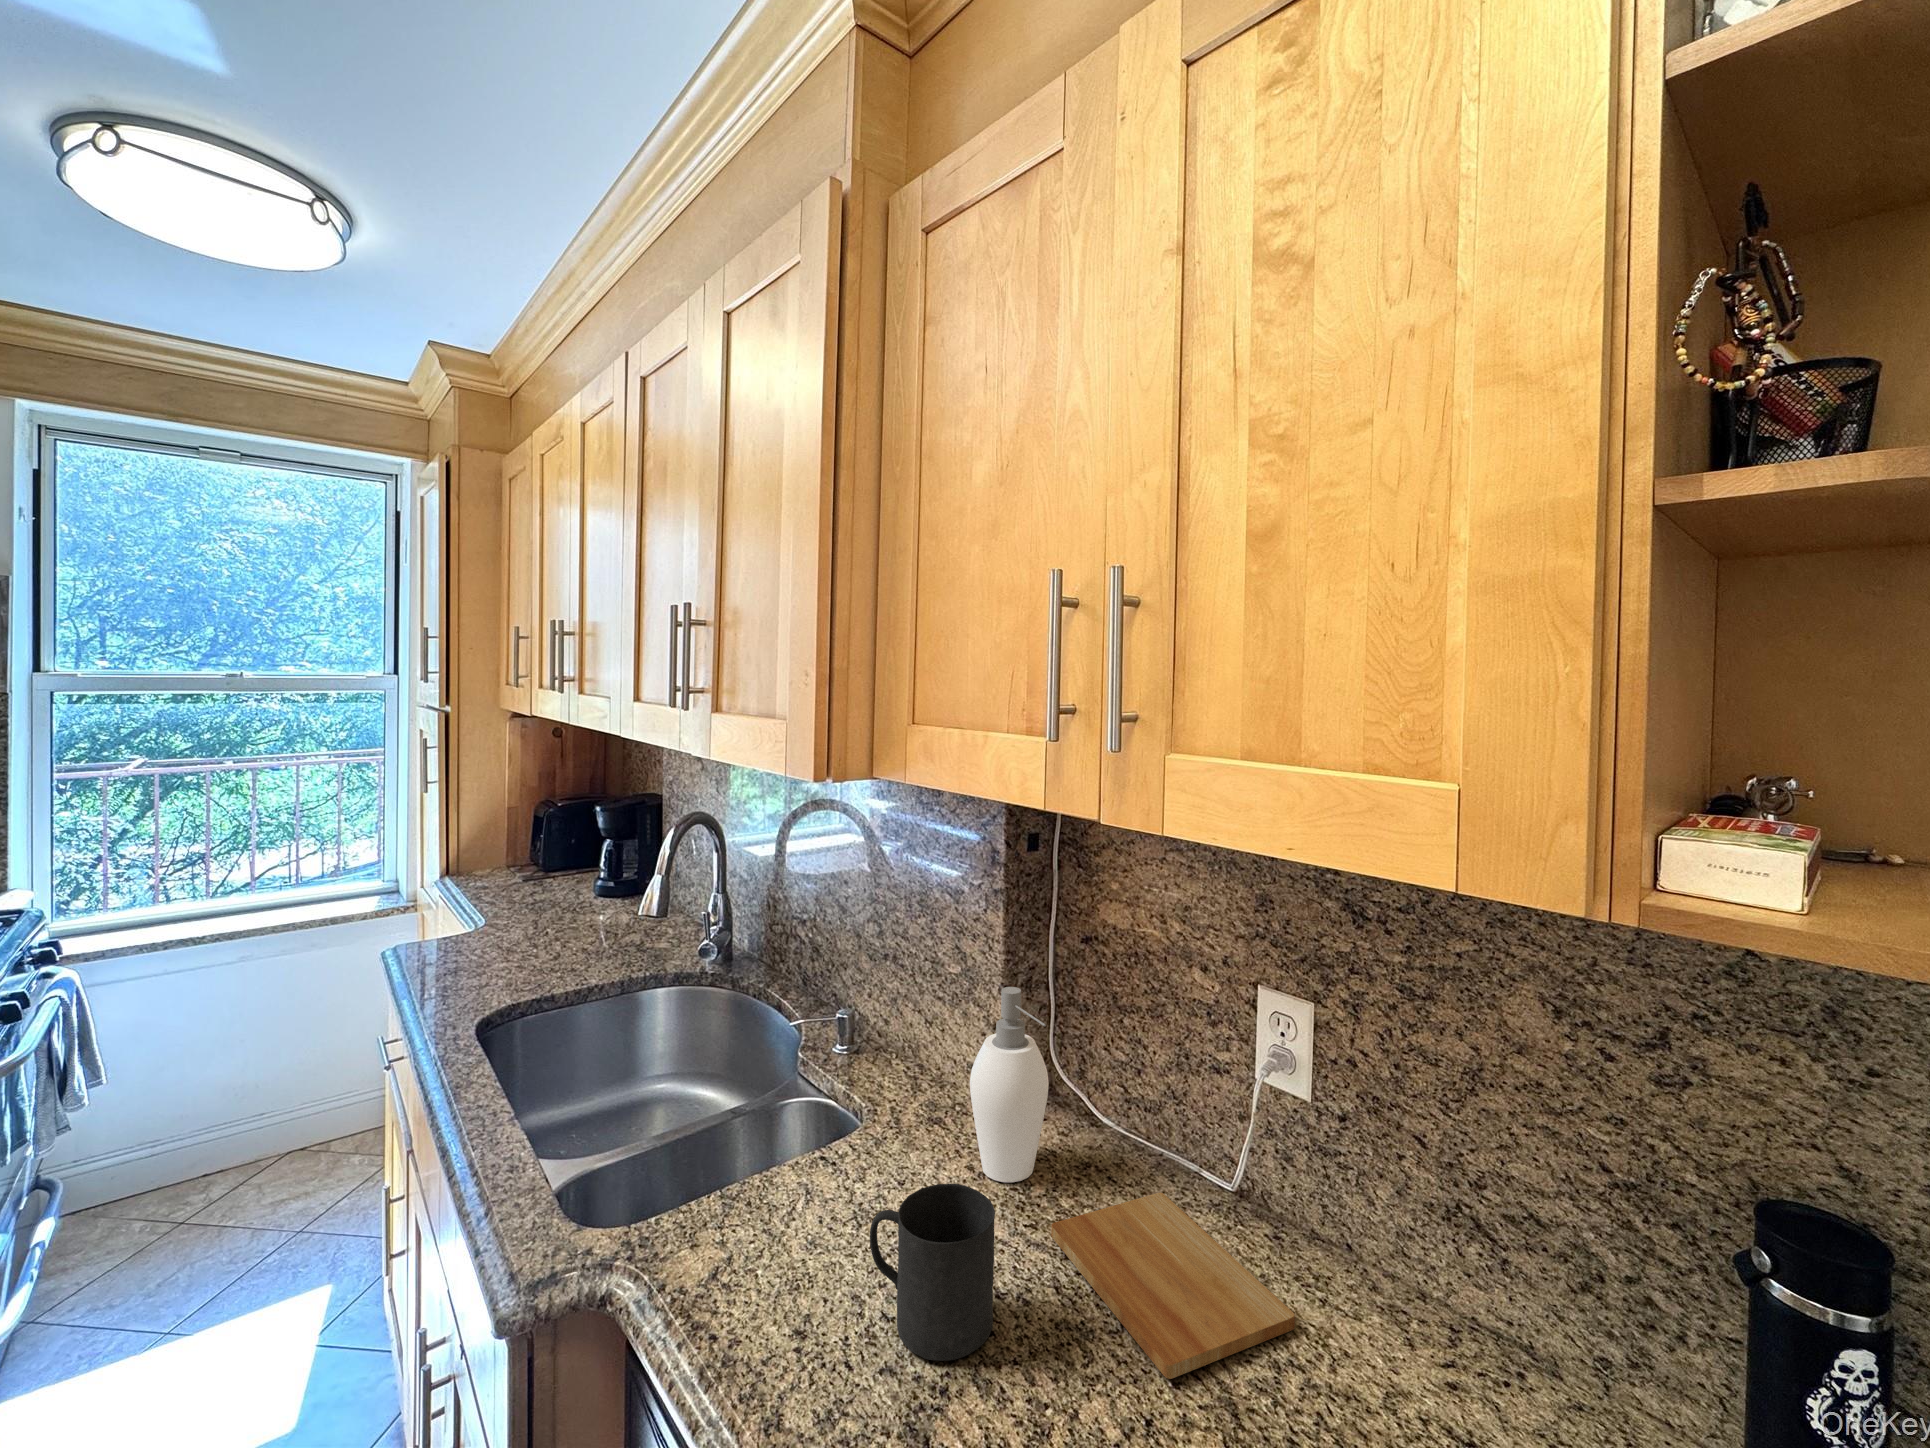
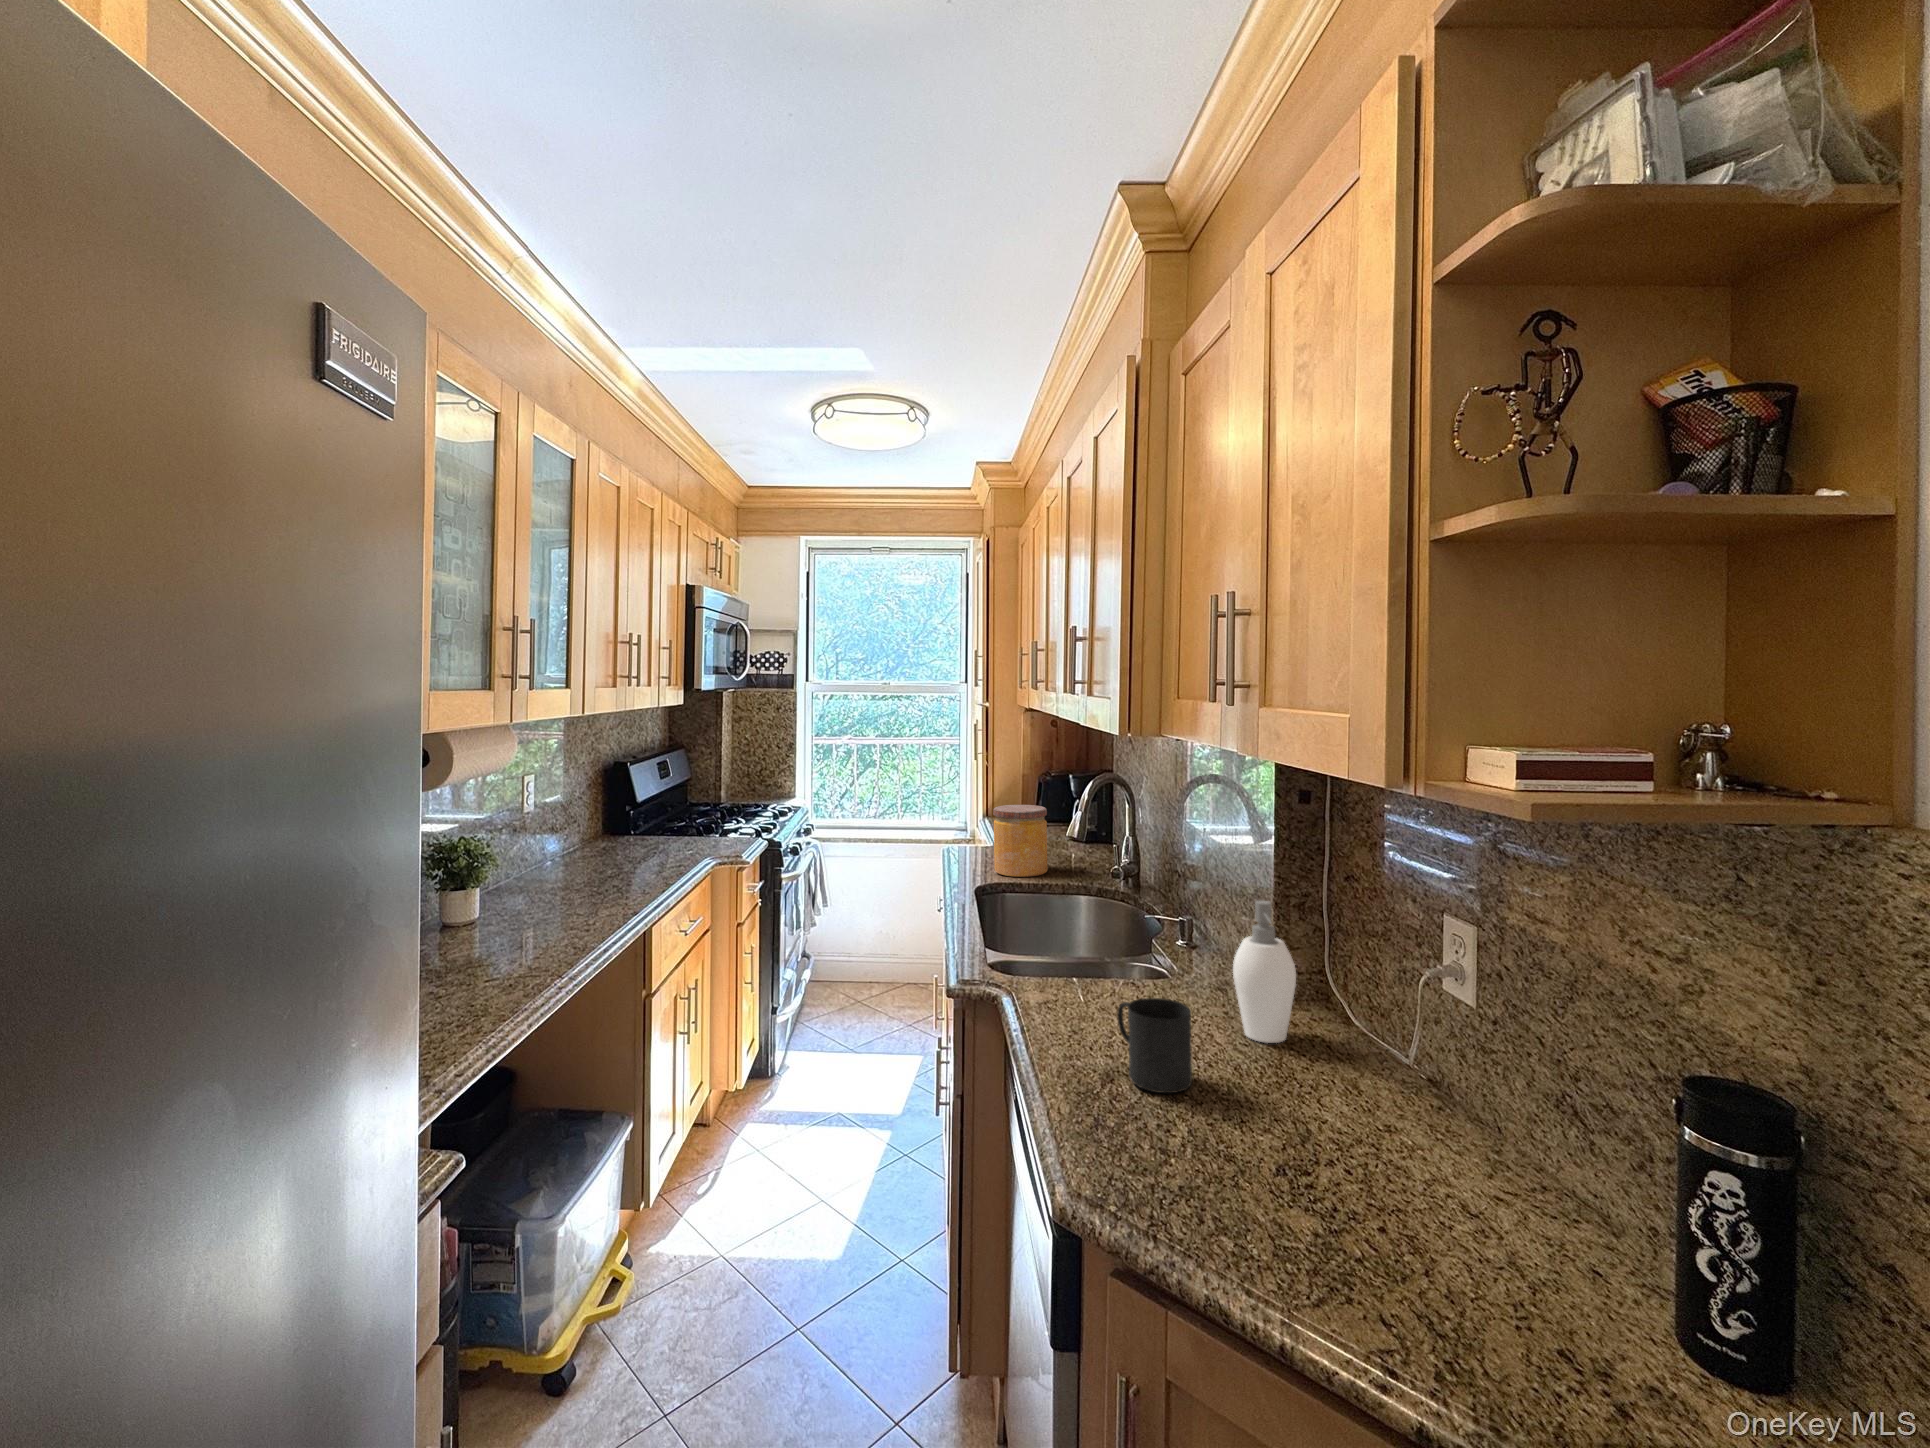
jar: none [481,847,567,954] -> present [993,805,1048,877]
cutting board: present [1051,1193,1295,1379] -> none [1264,1060,1406,1150]

